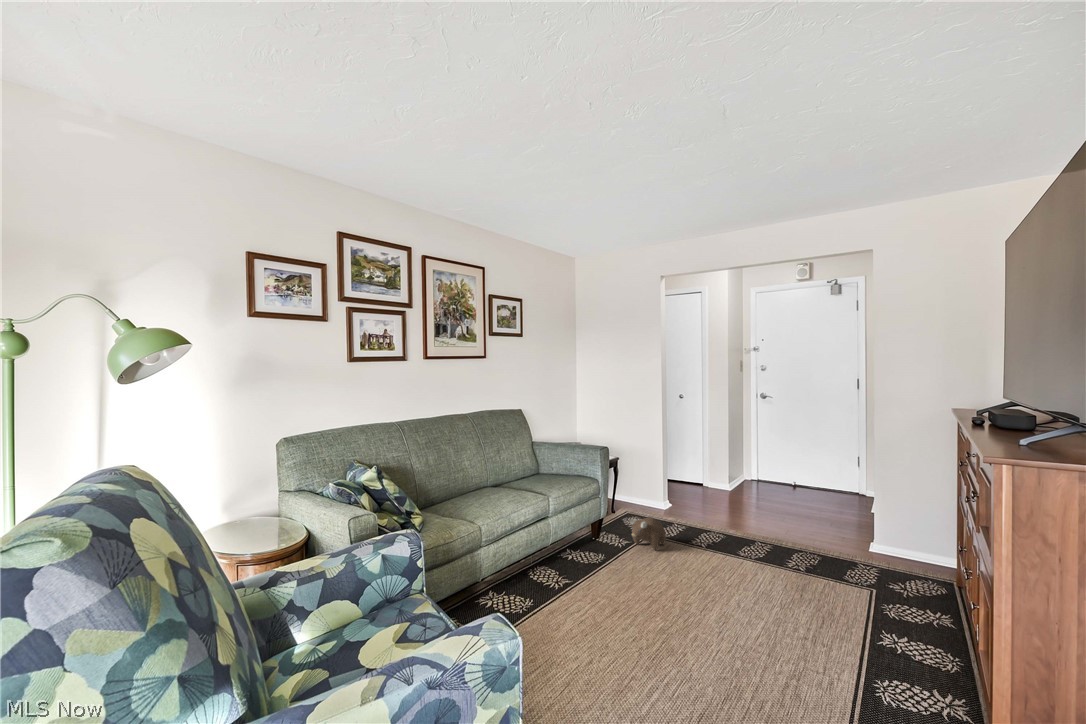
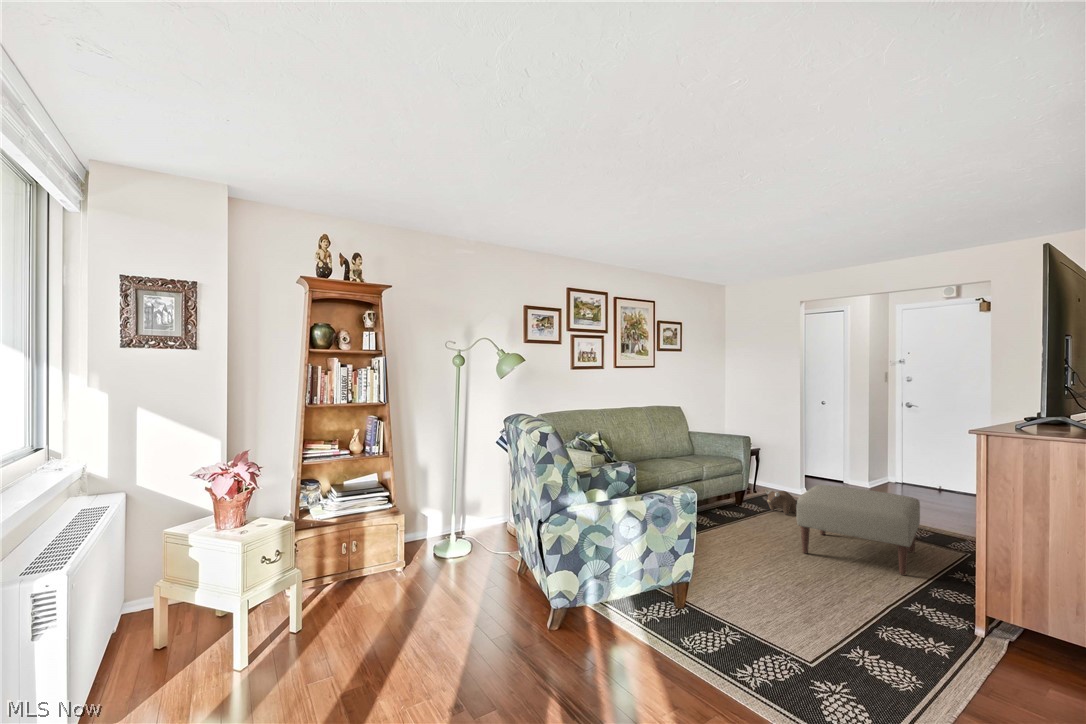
ottoman: none [681,516,846,666] -> present [797,485,920,575]

